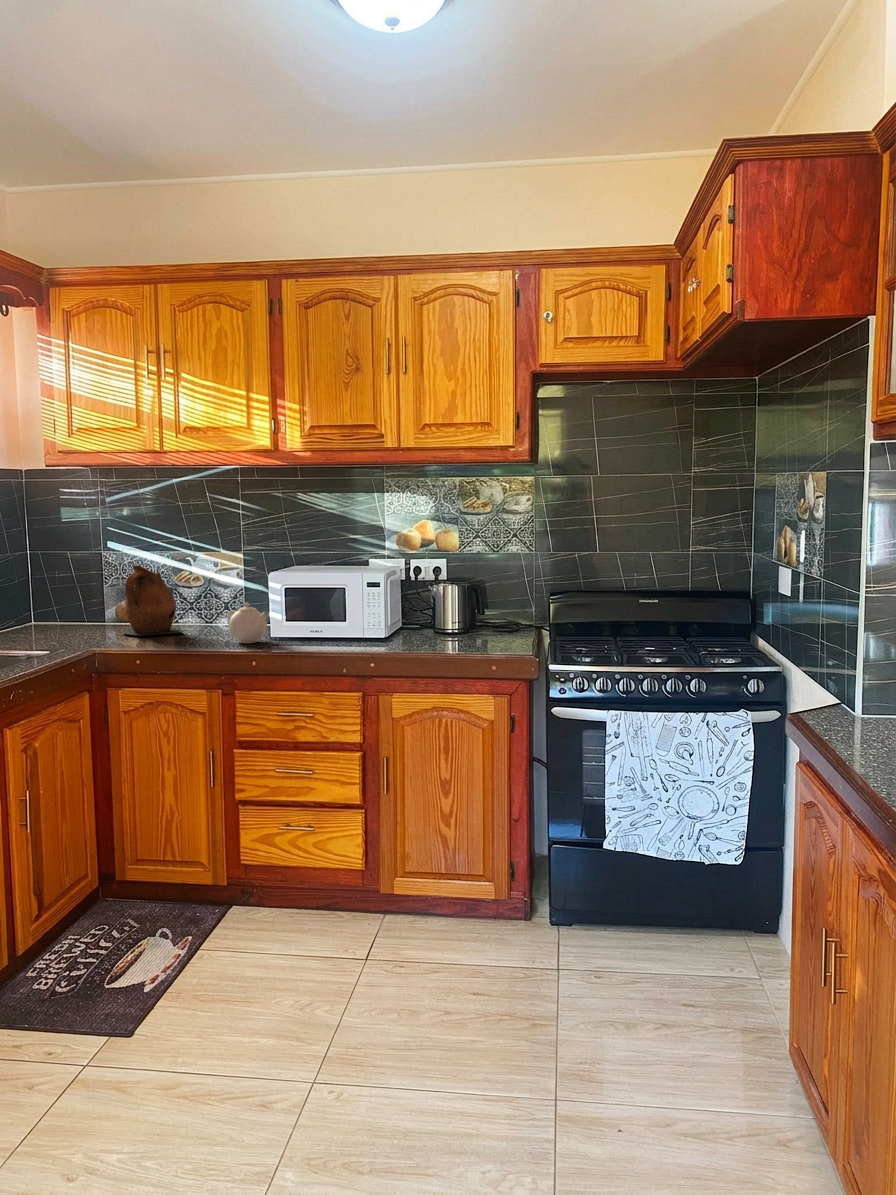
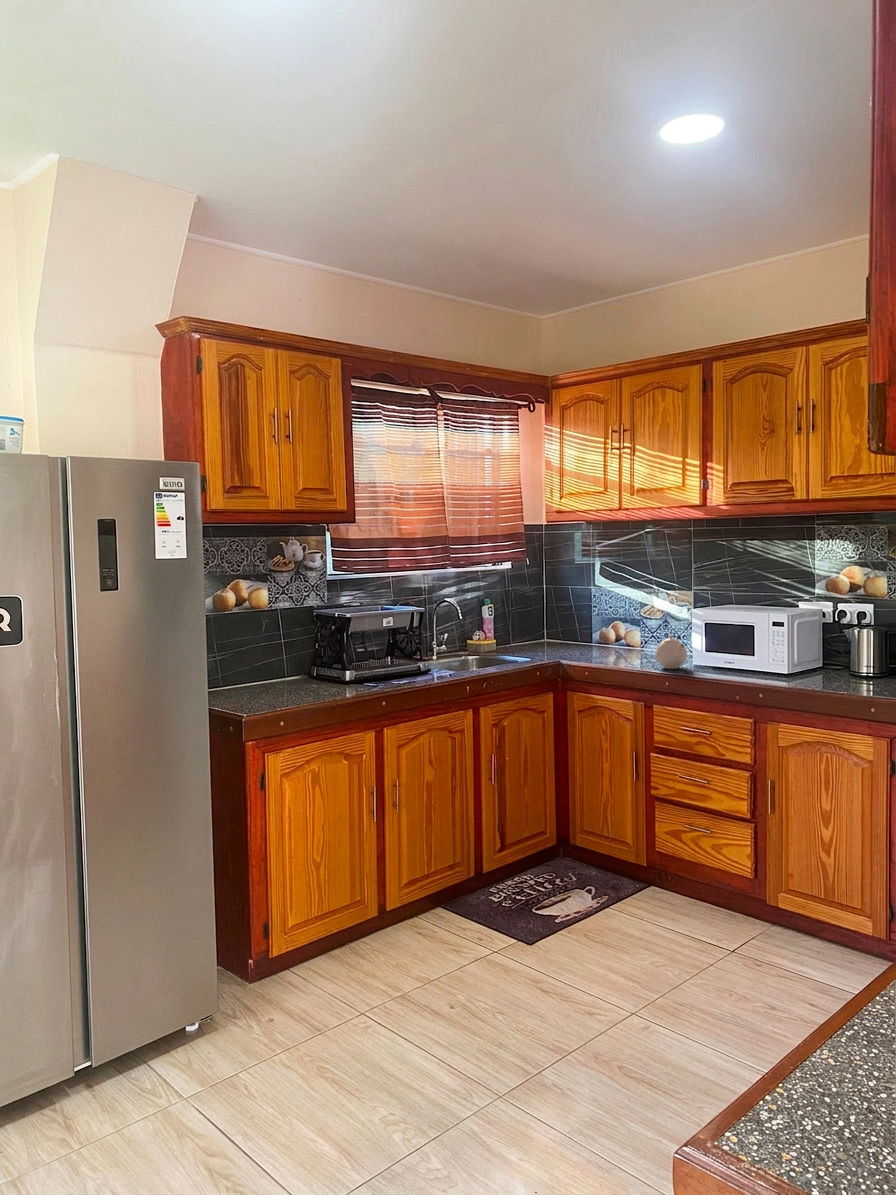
ceramic pitcher: present [123,565,183,636] -> none [588,601,634,658]

